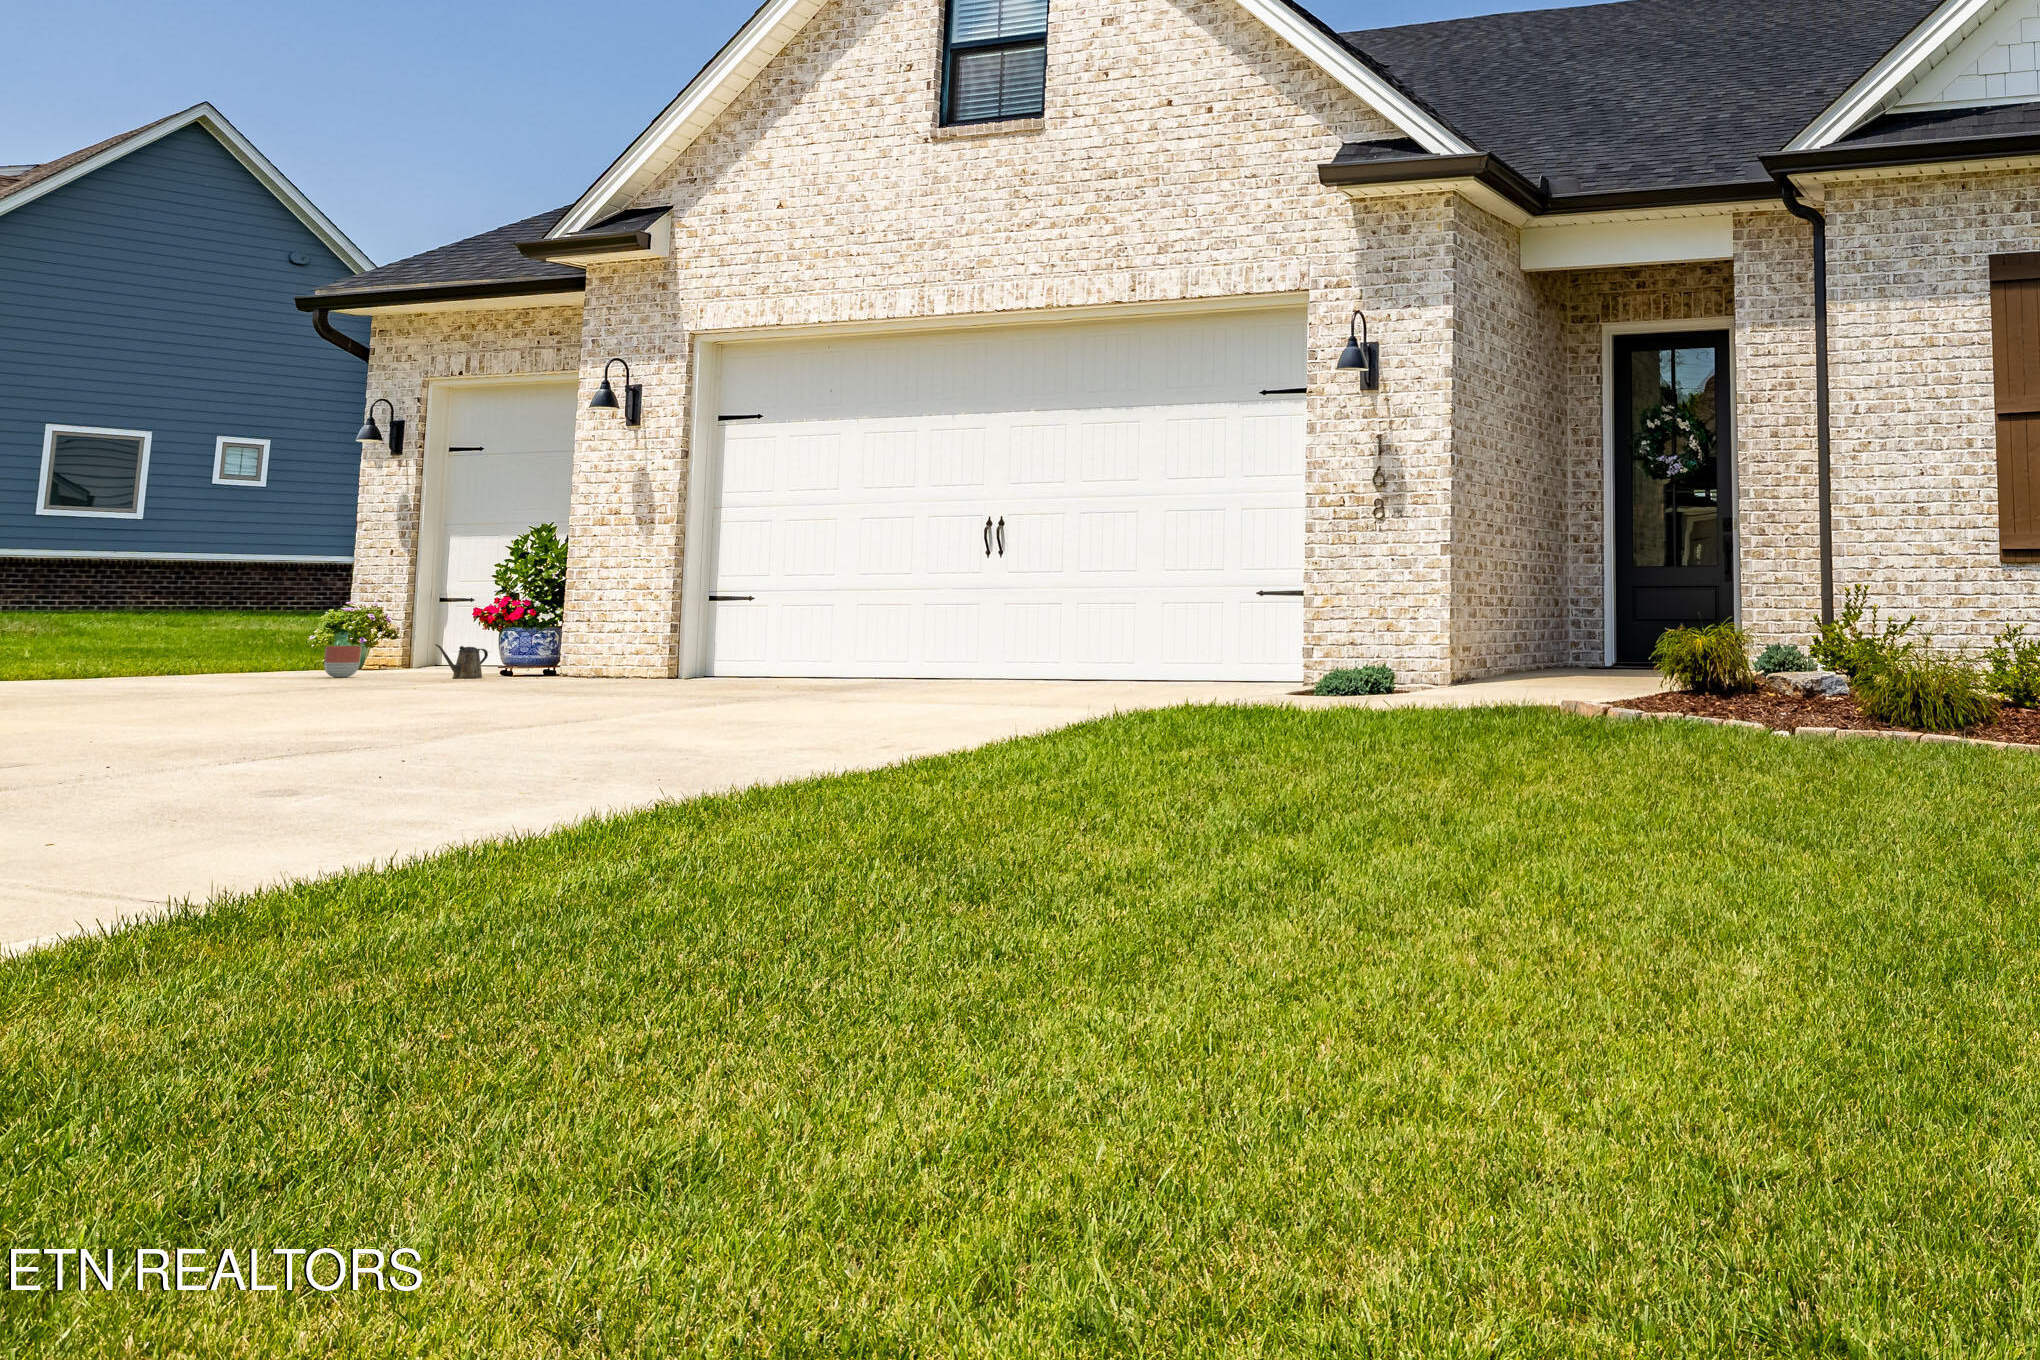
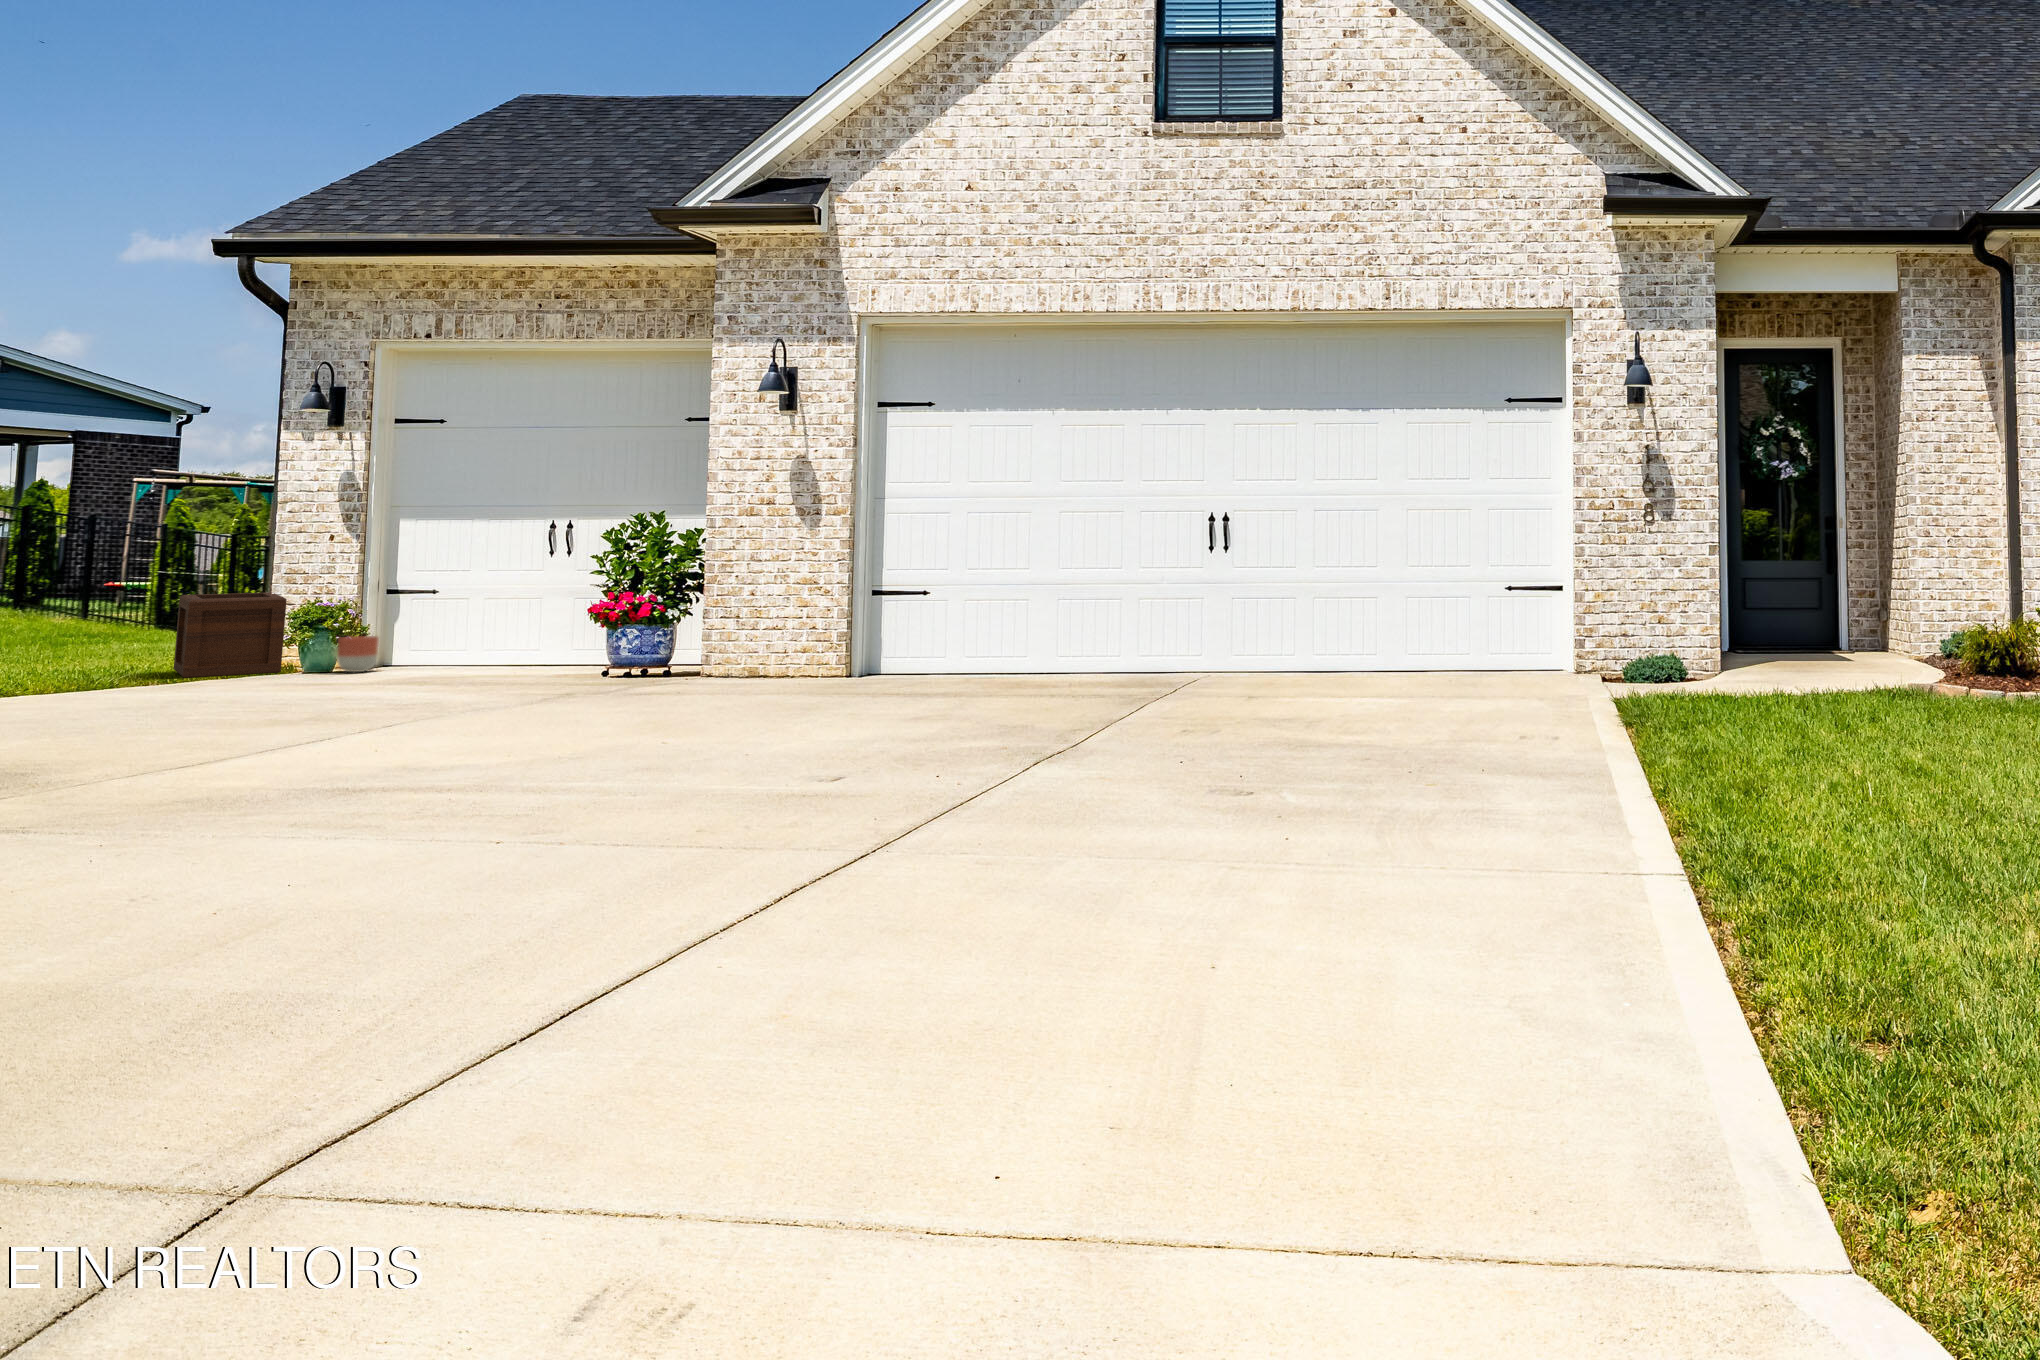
wooden crate: none [207,608,305,679] -> present [174,593,287,678]
watering can: present [435,644,488,679] -> none [498,635,541,671]

